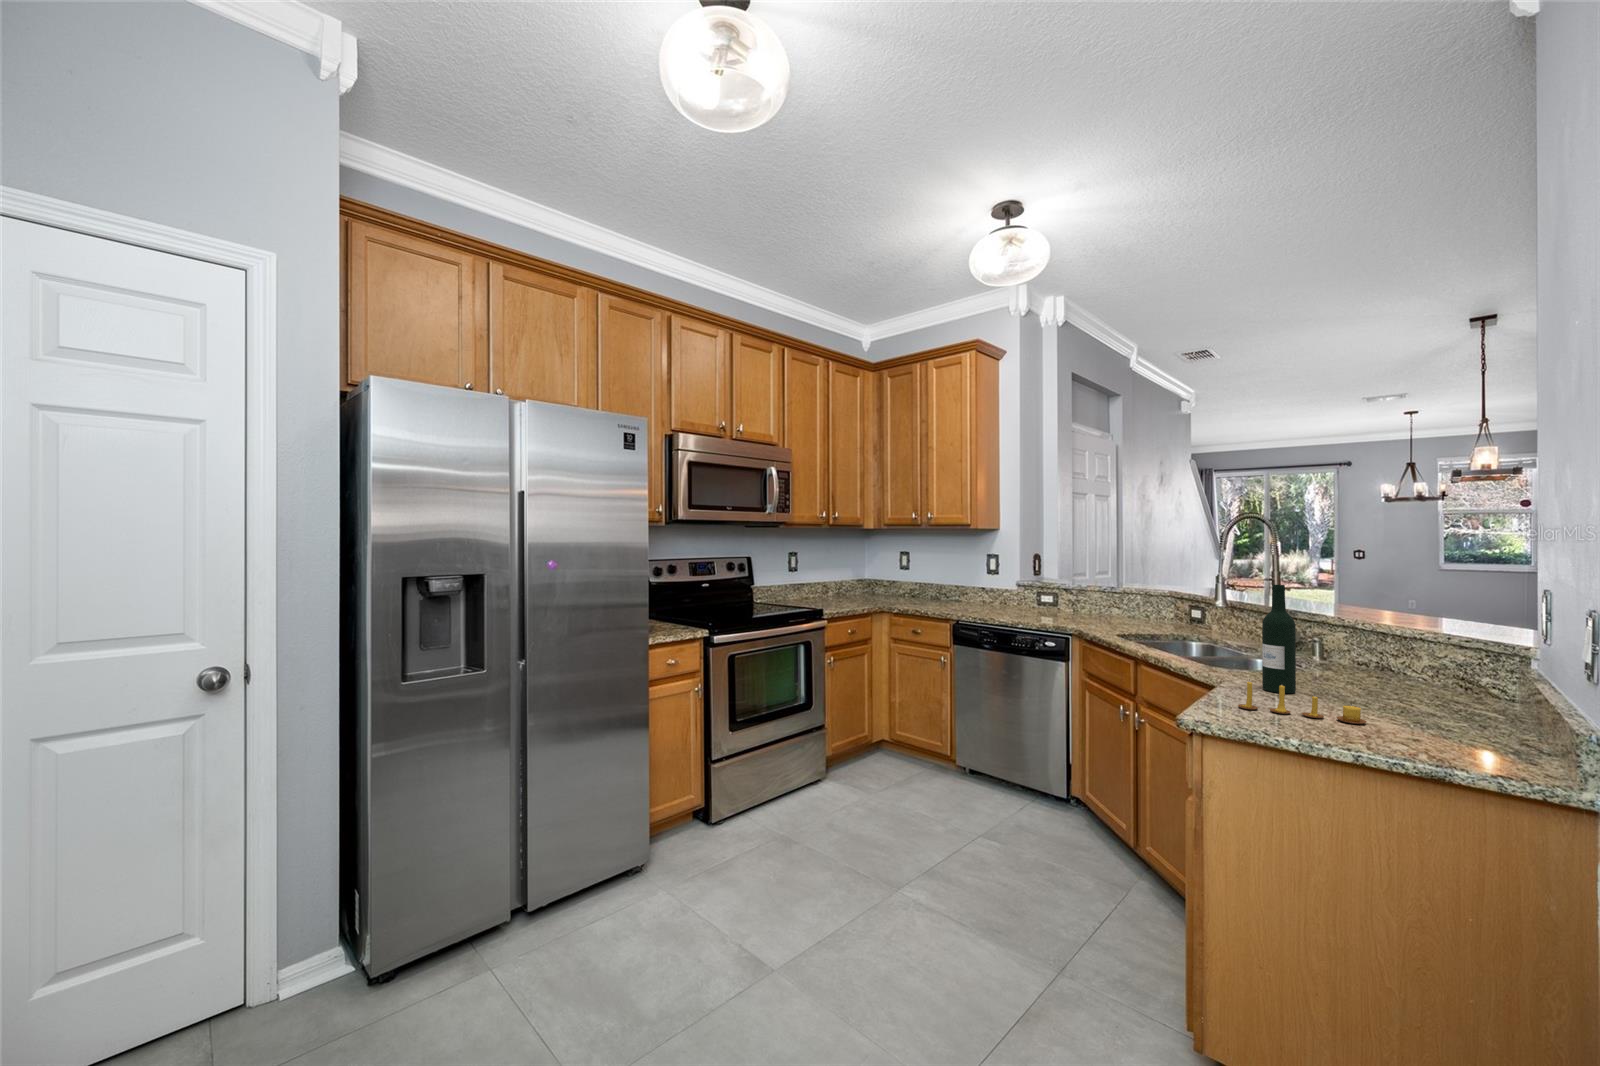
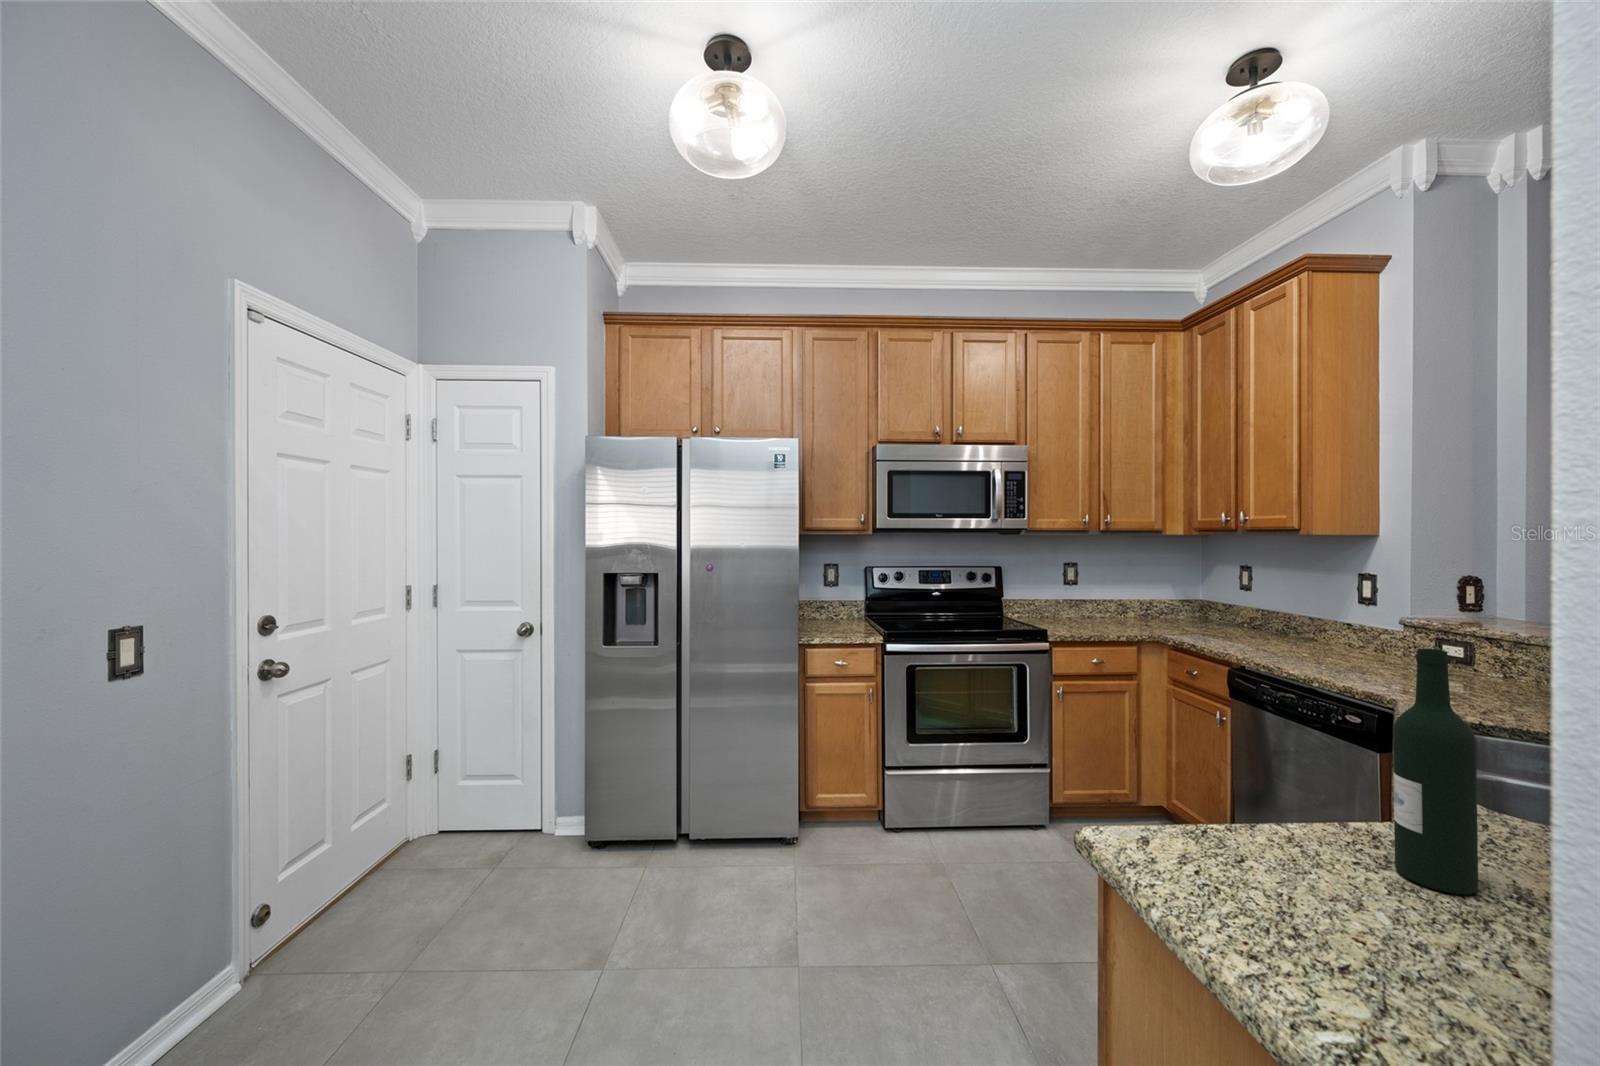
candle: present [1238,680,1367,724] -> none [1188,815,1401,988]

